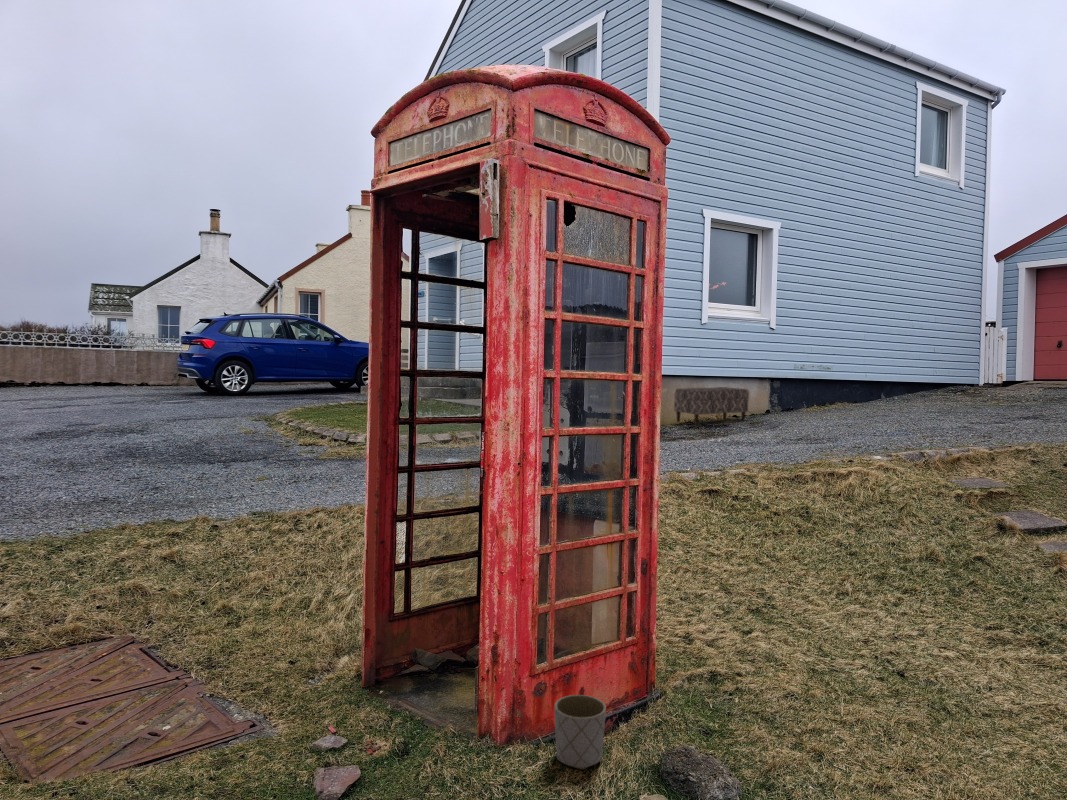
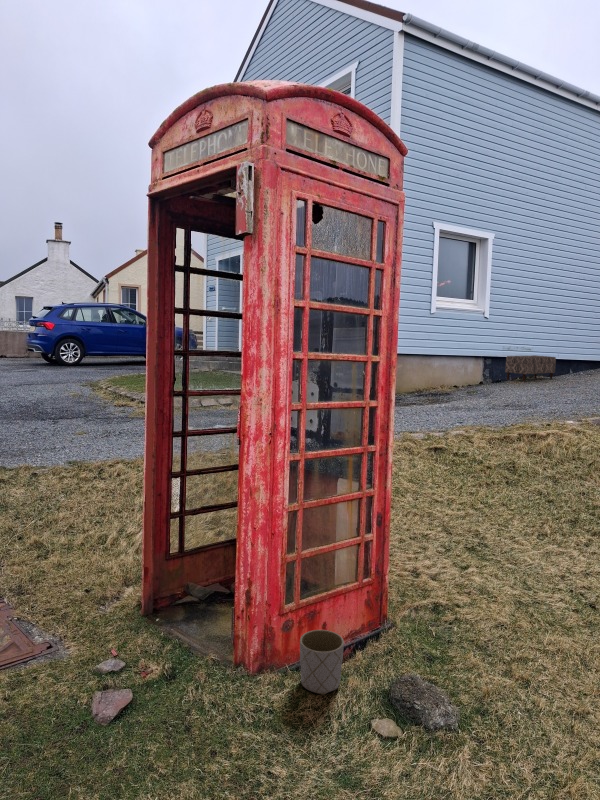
bench: present [674,387,749,425] -> present [505,355,556,382]

